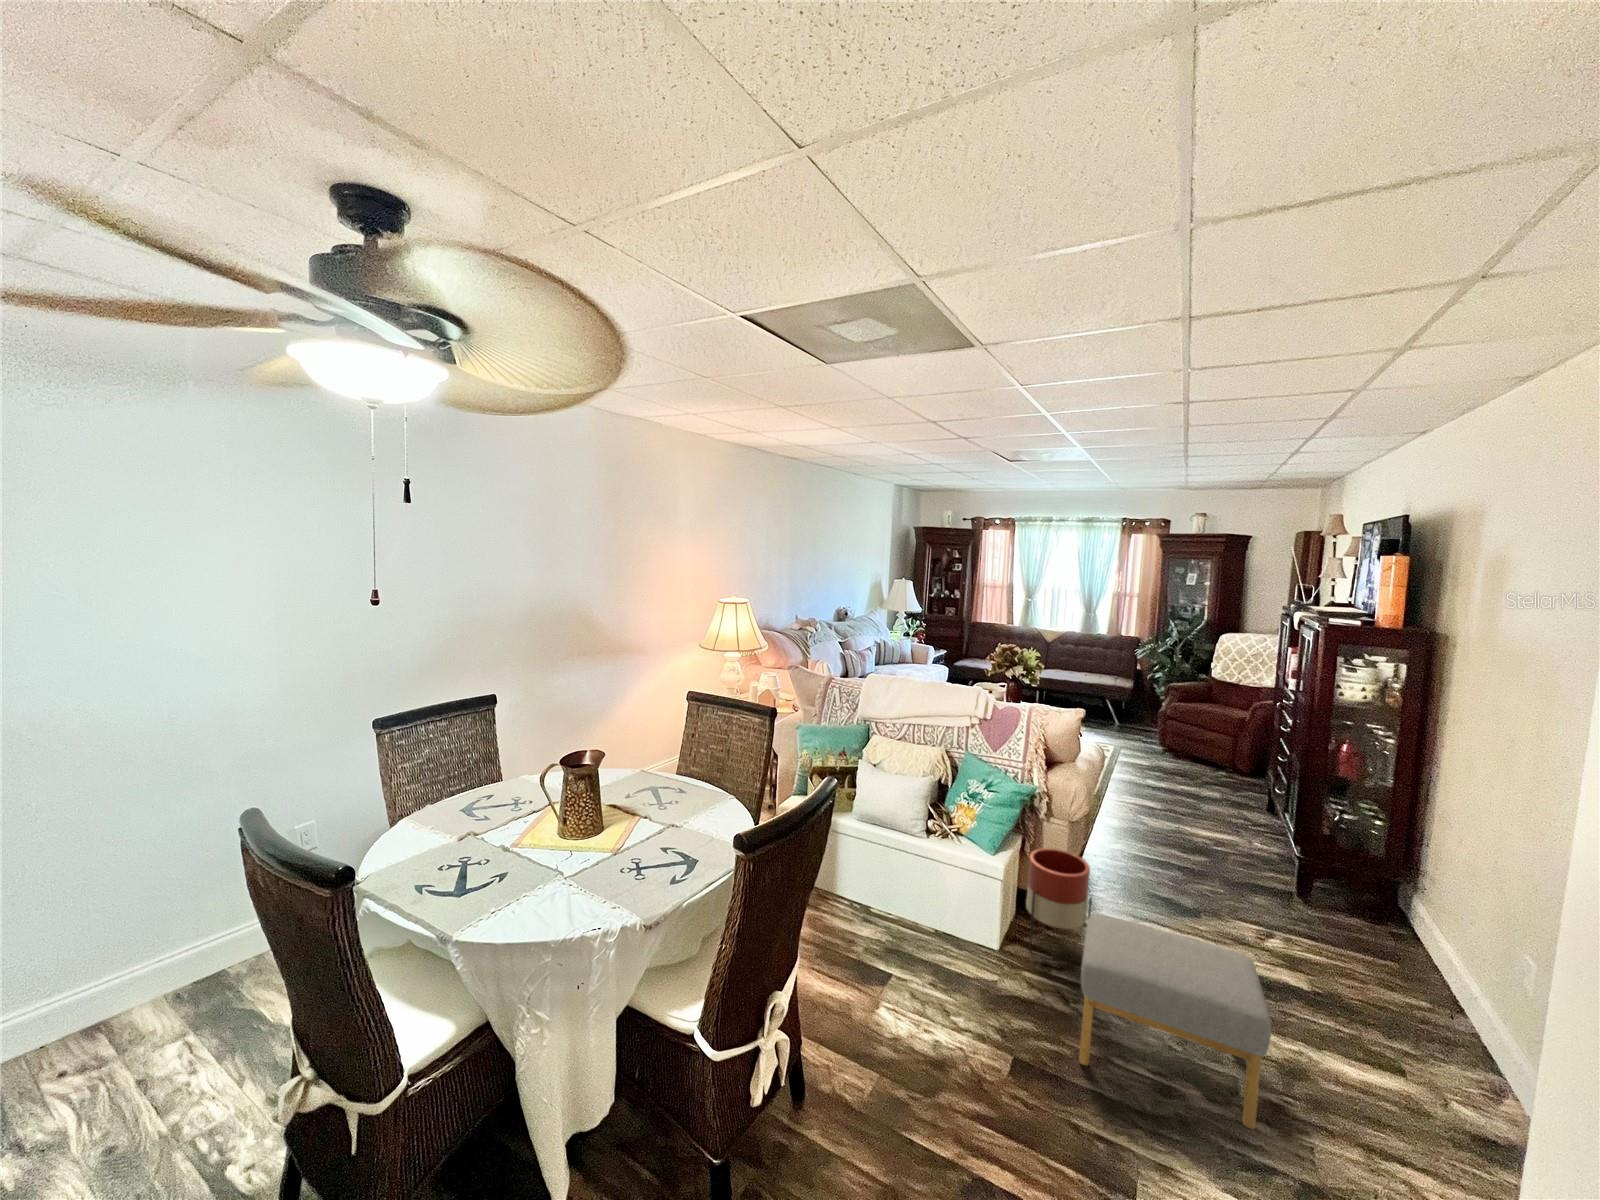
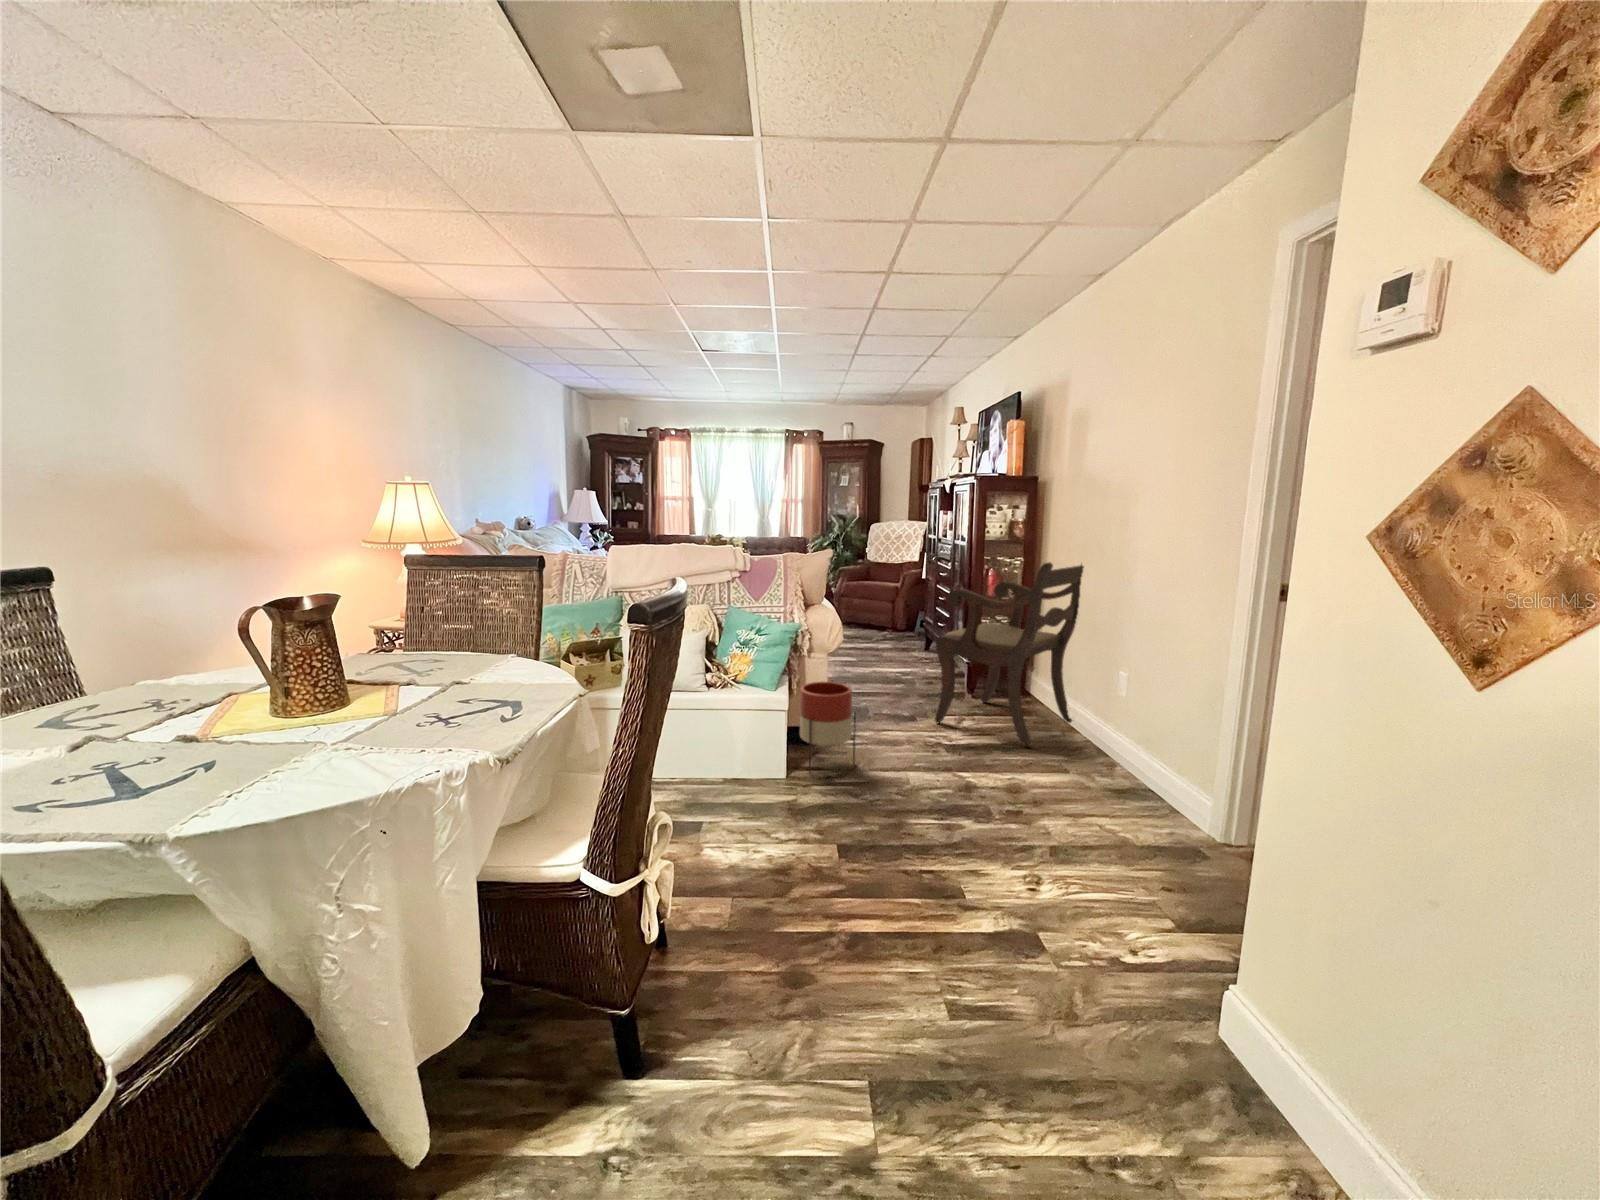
armchair: none [1222,767,1506,1011] -> present [935,562,1084,747]
footstool: present [1079,913,1272,1129] -> none [868,710,1018,832]

